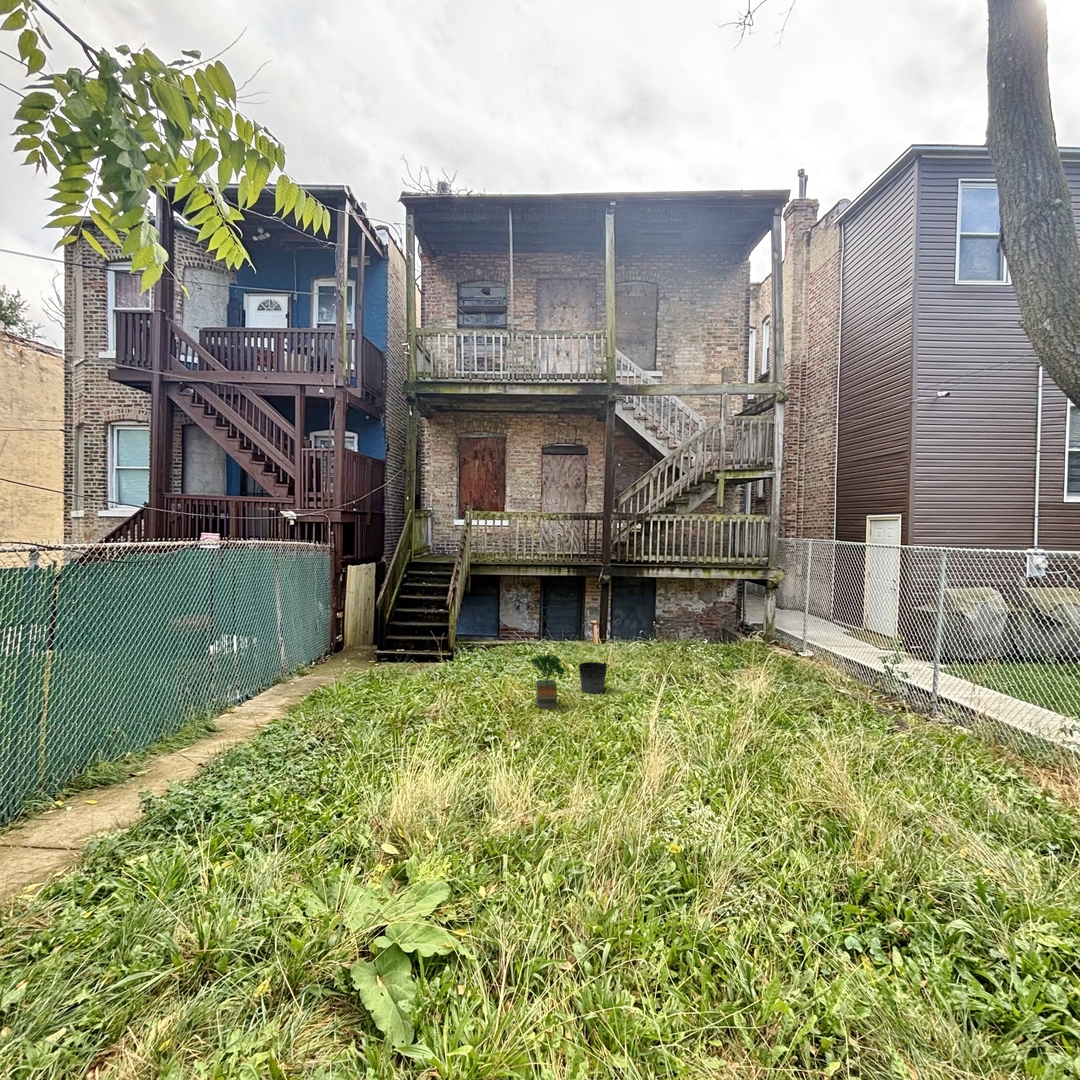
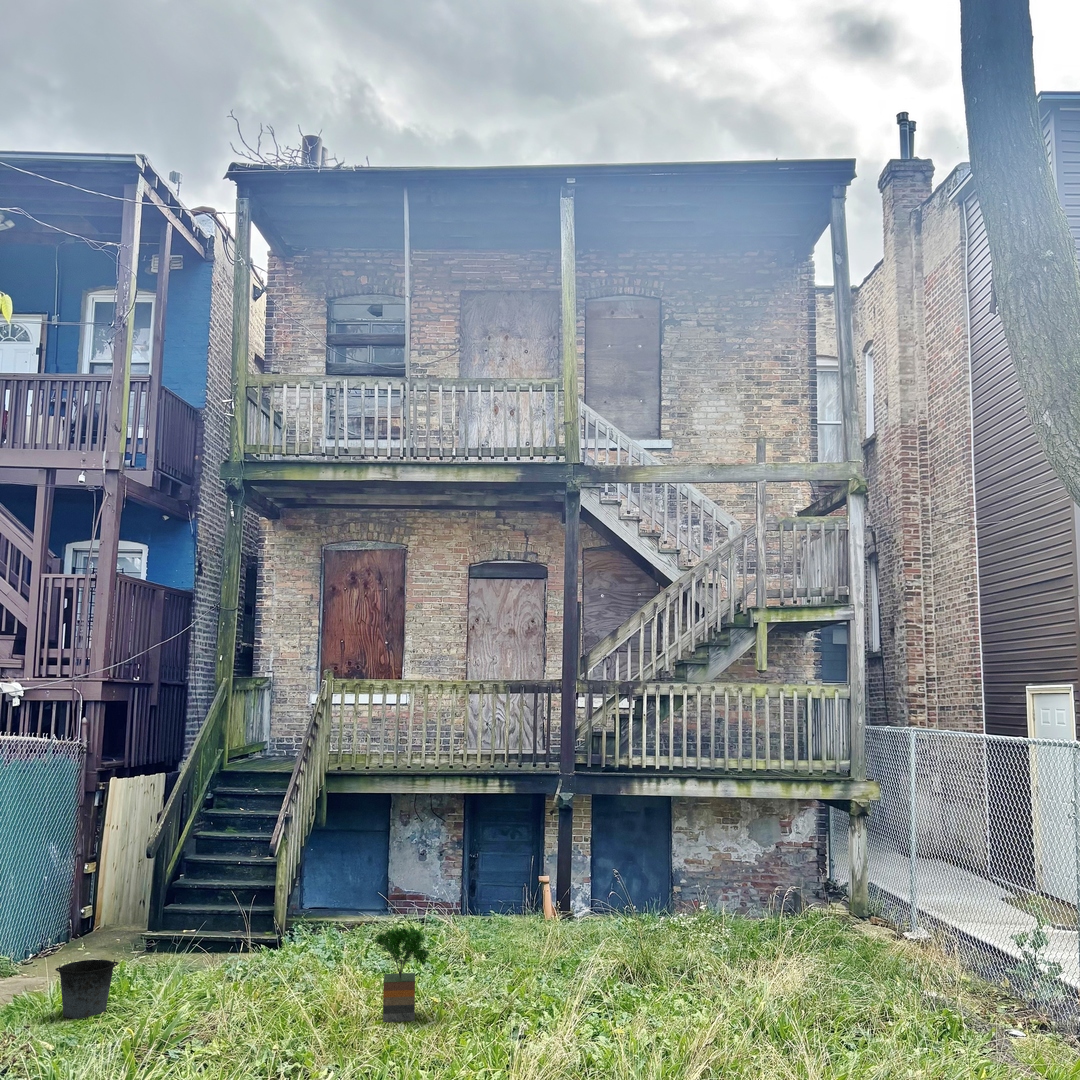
bucket: present [579,662,609,693] -> present [55,959,118,1018]

